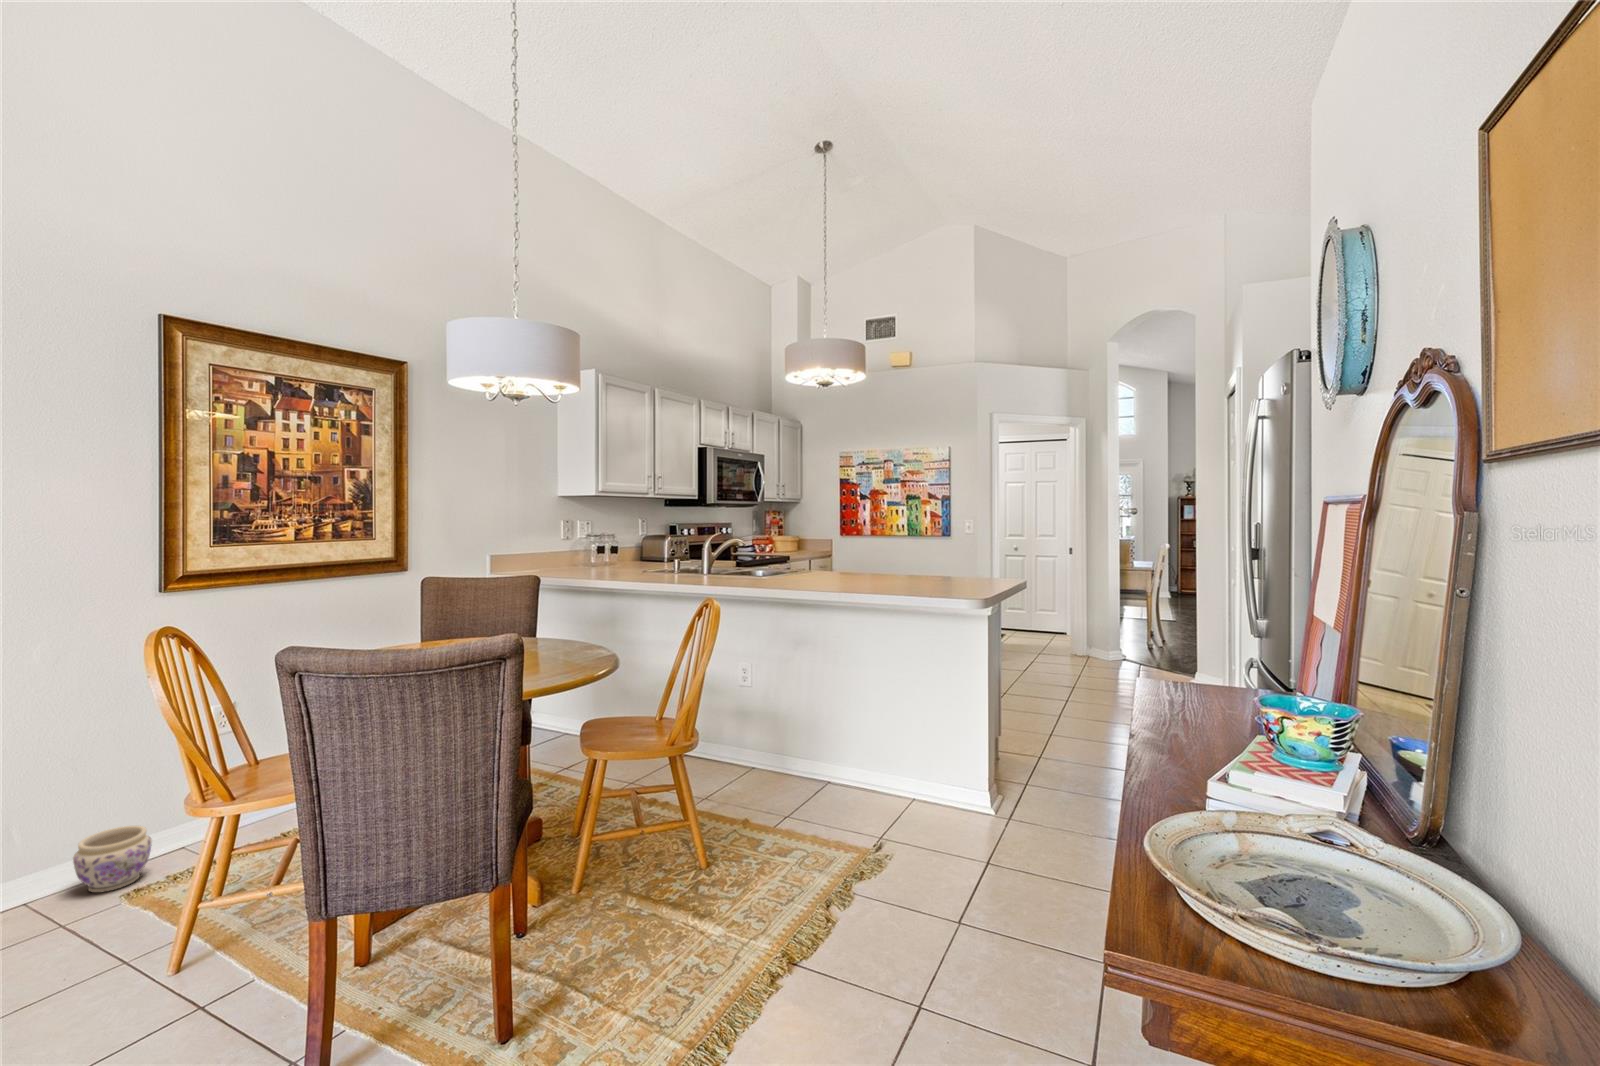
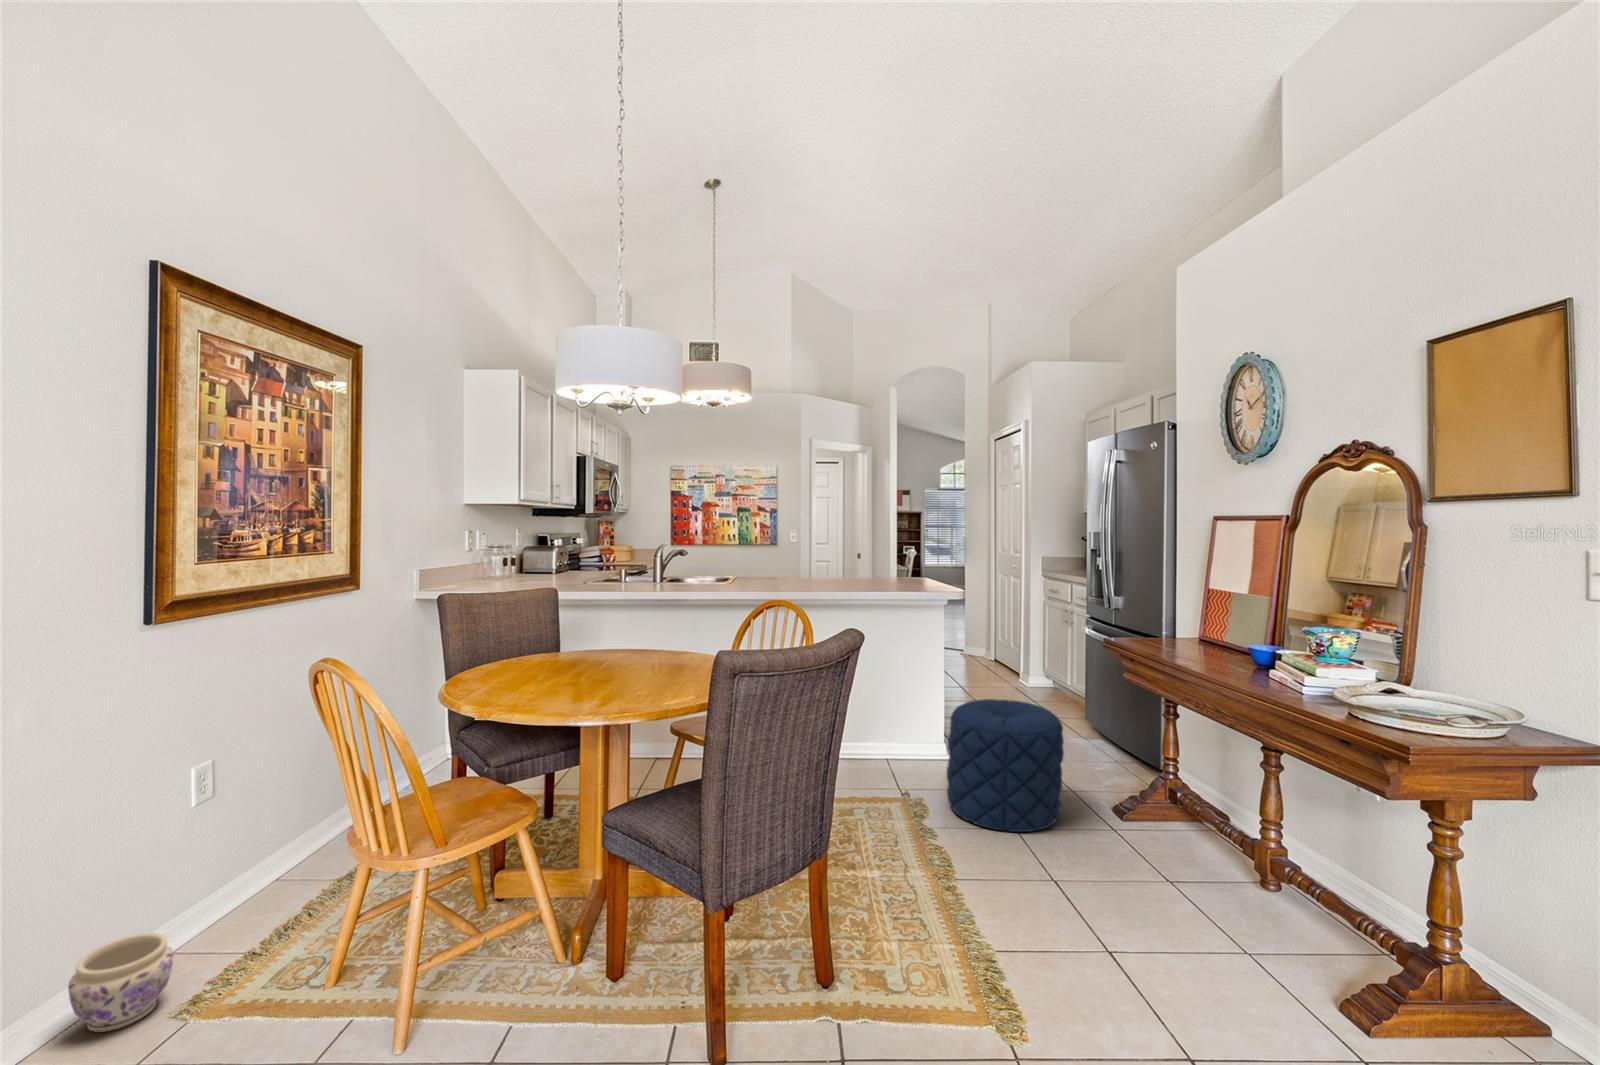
pouf: none [897,740,1050,929] -> present [947,699,1064,832]

